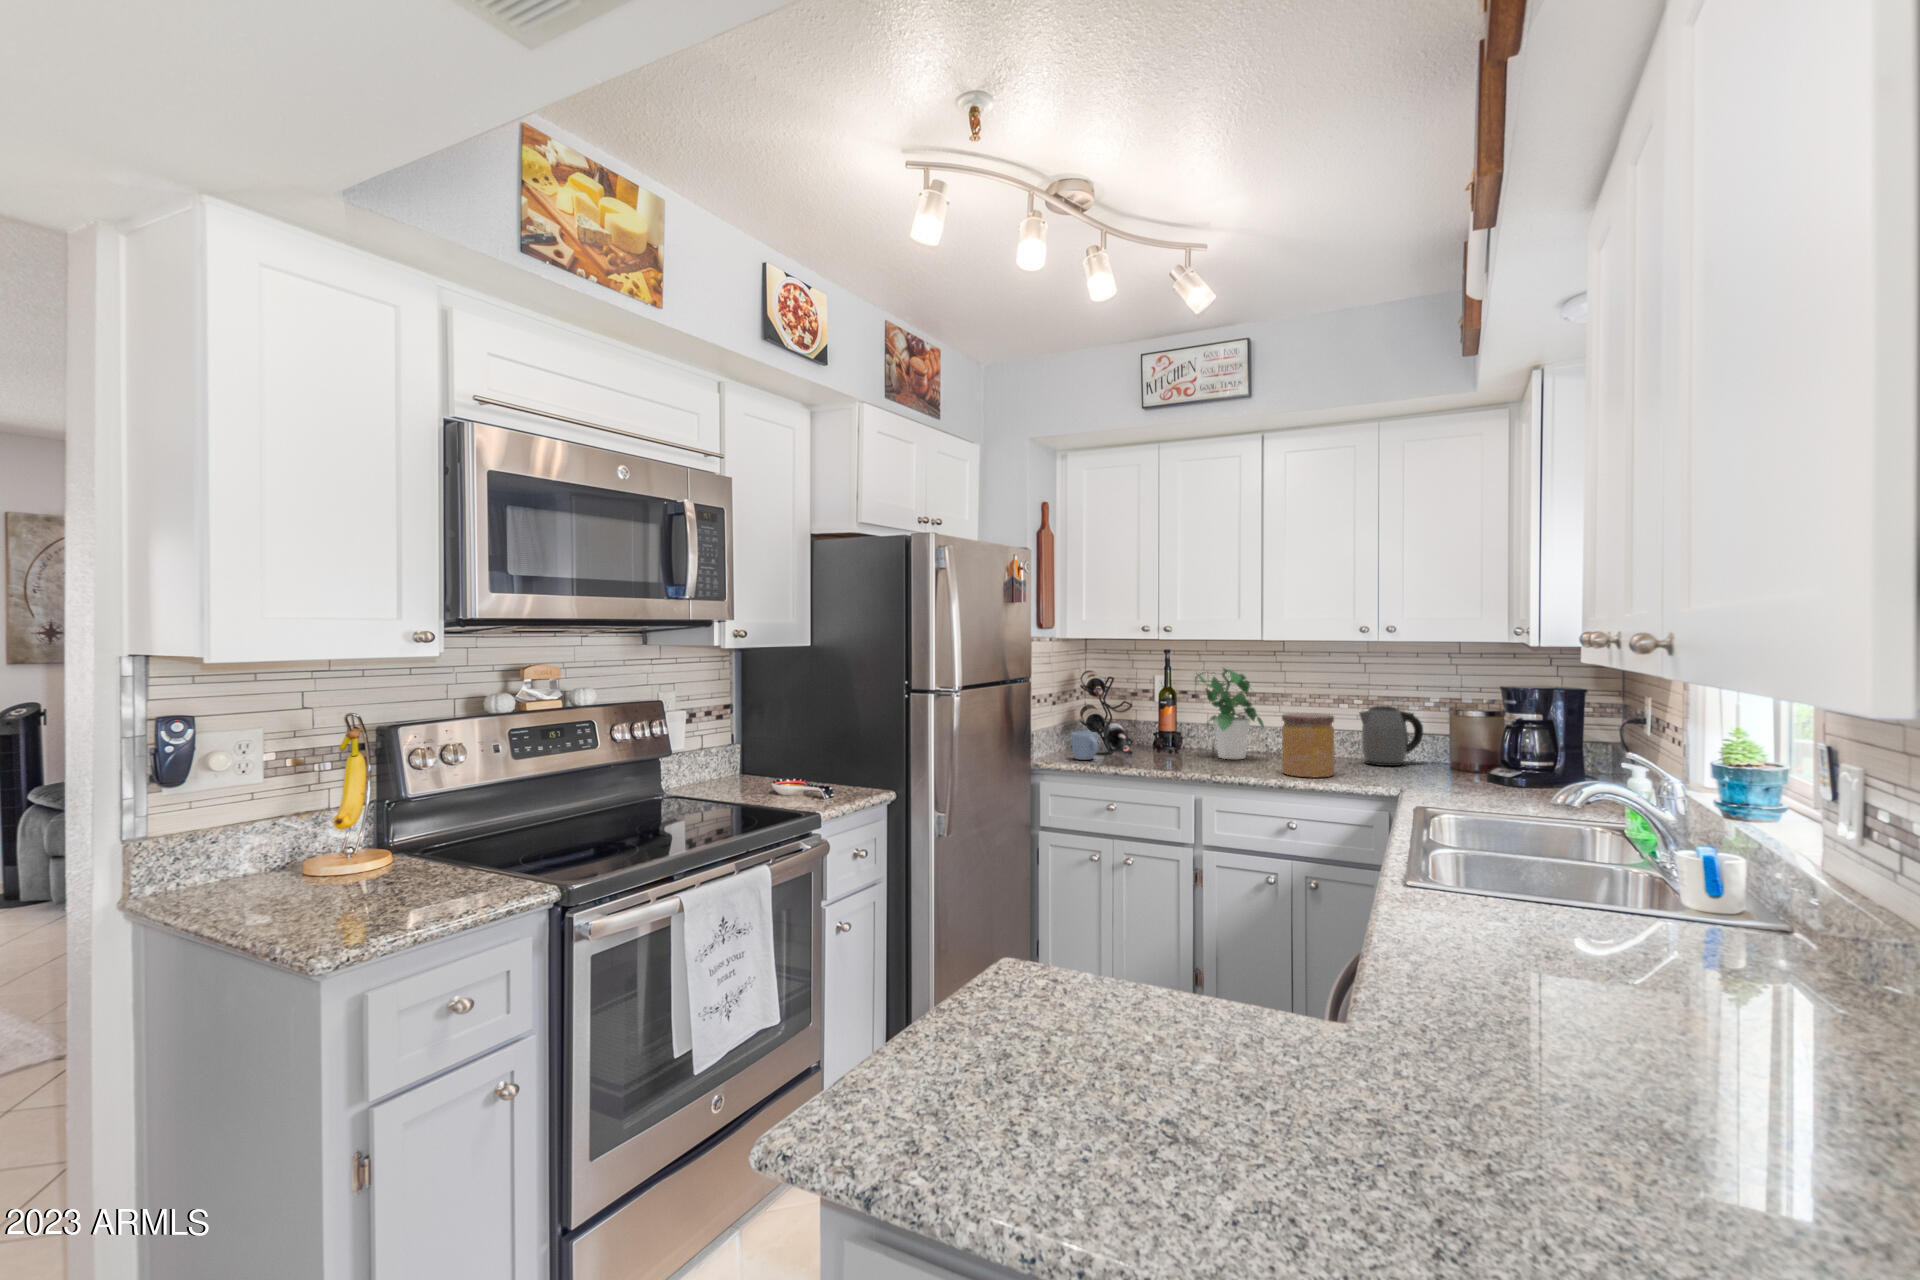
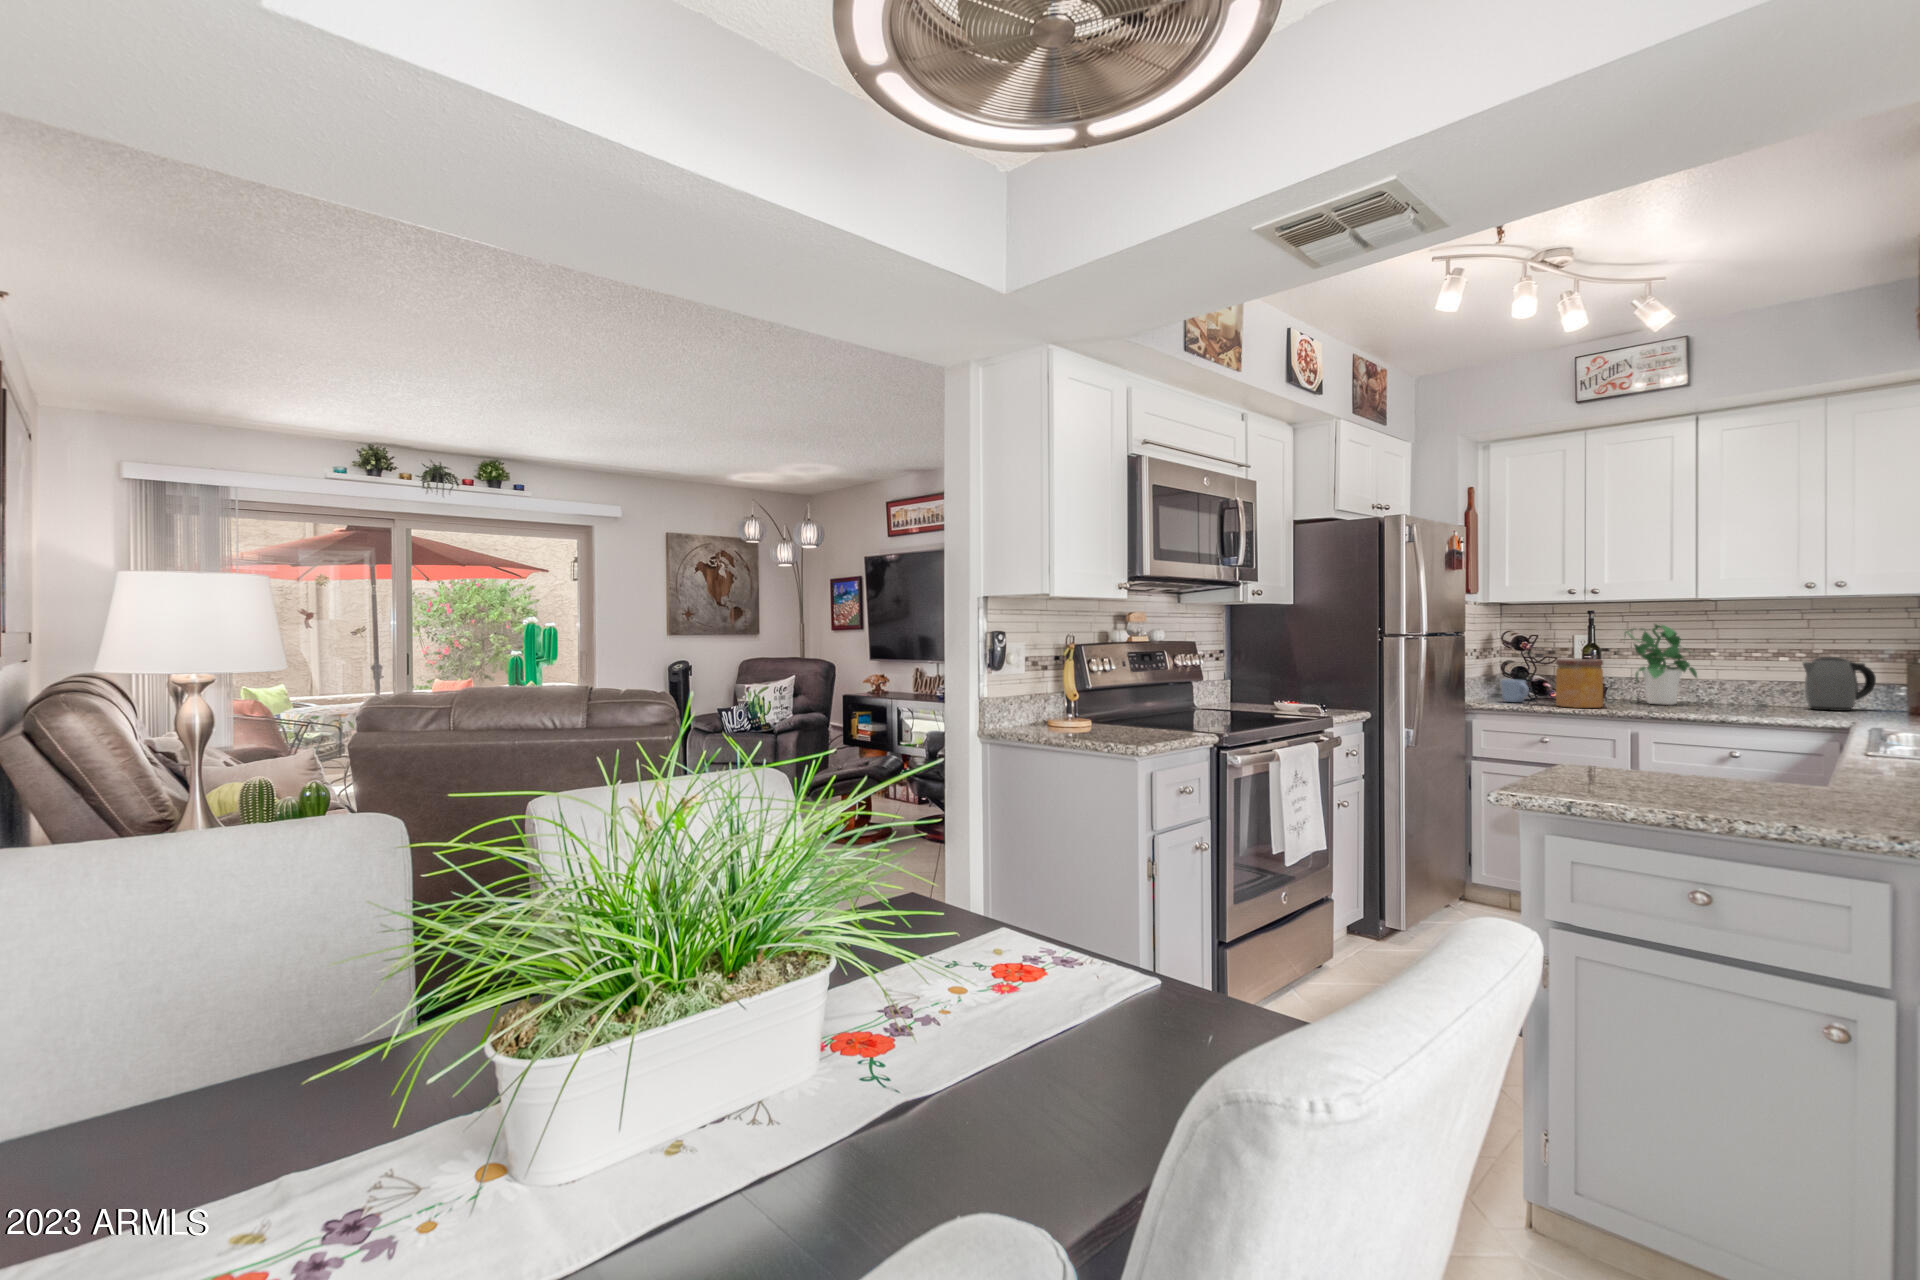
jar: present [1282,713,1334,777] -> present [1556,659,1603,708]

